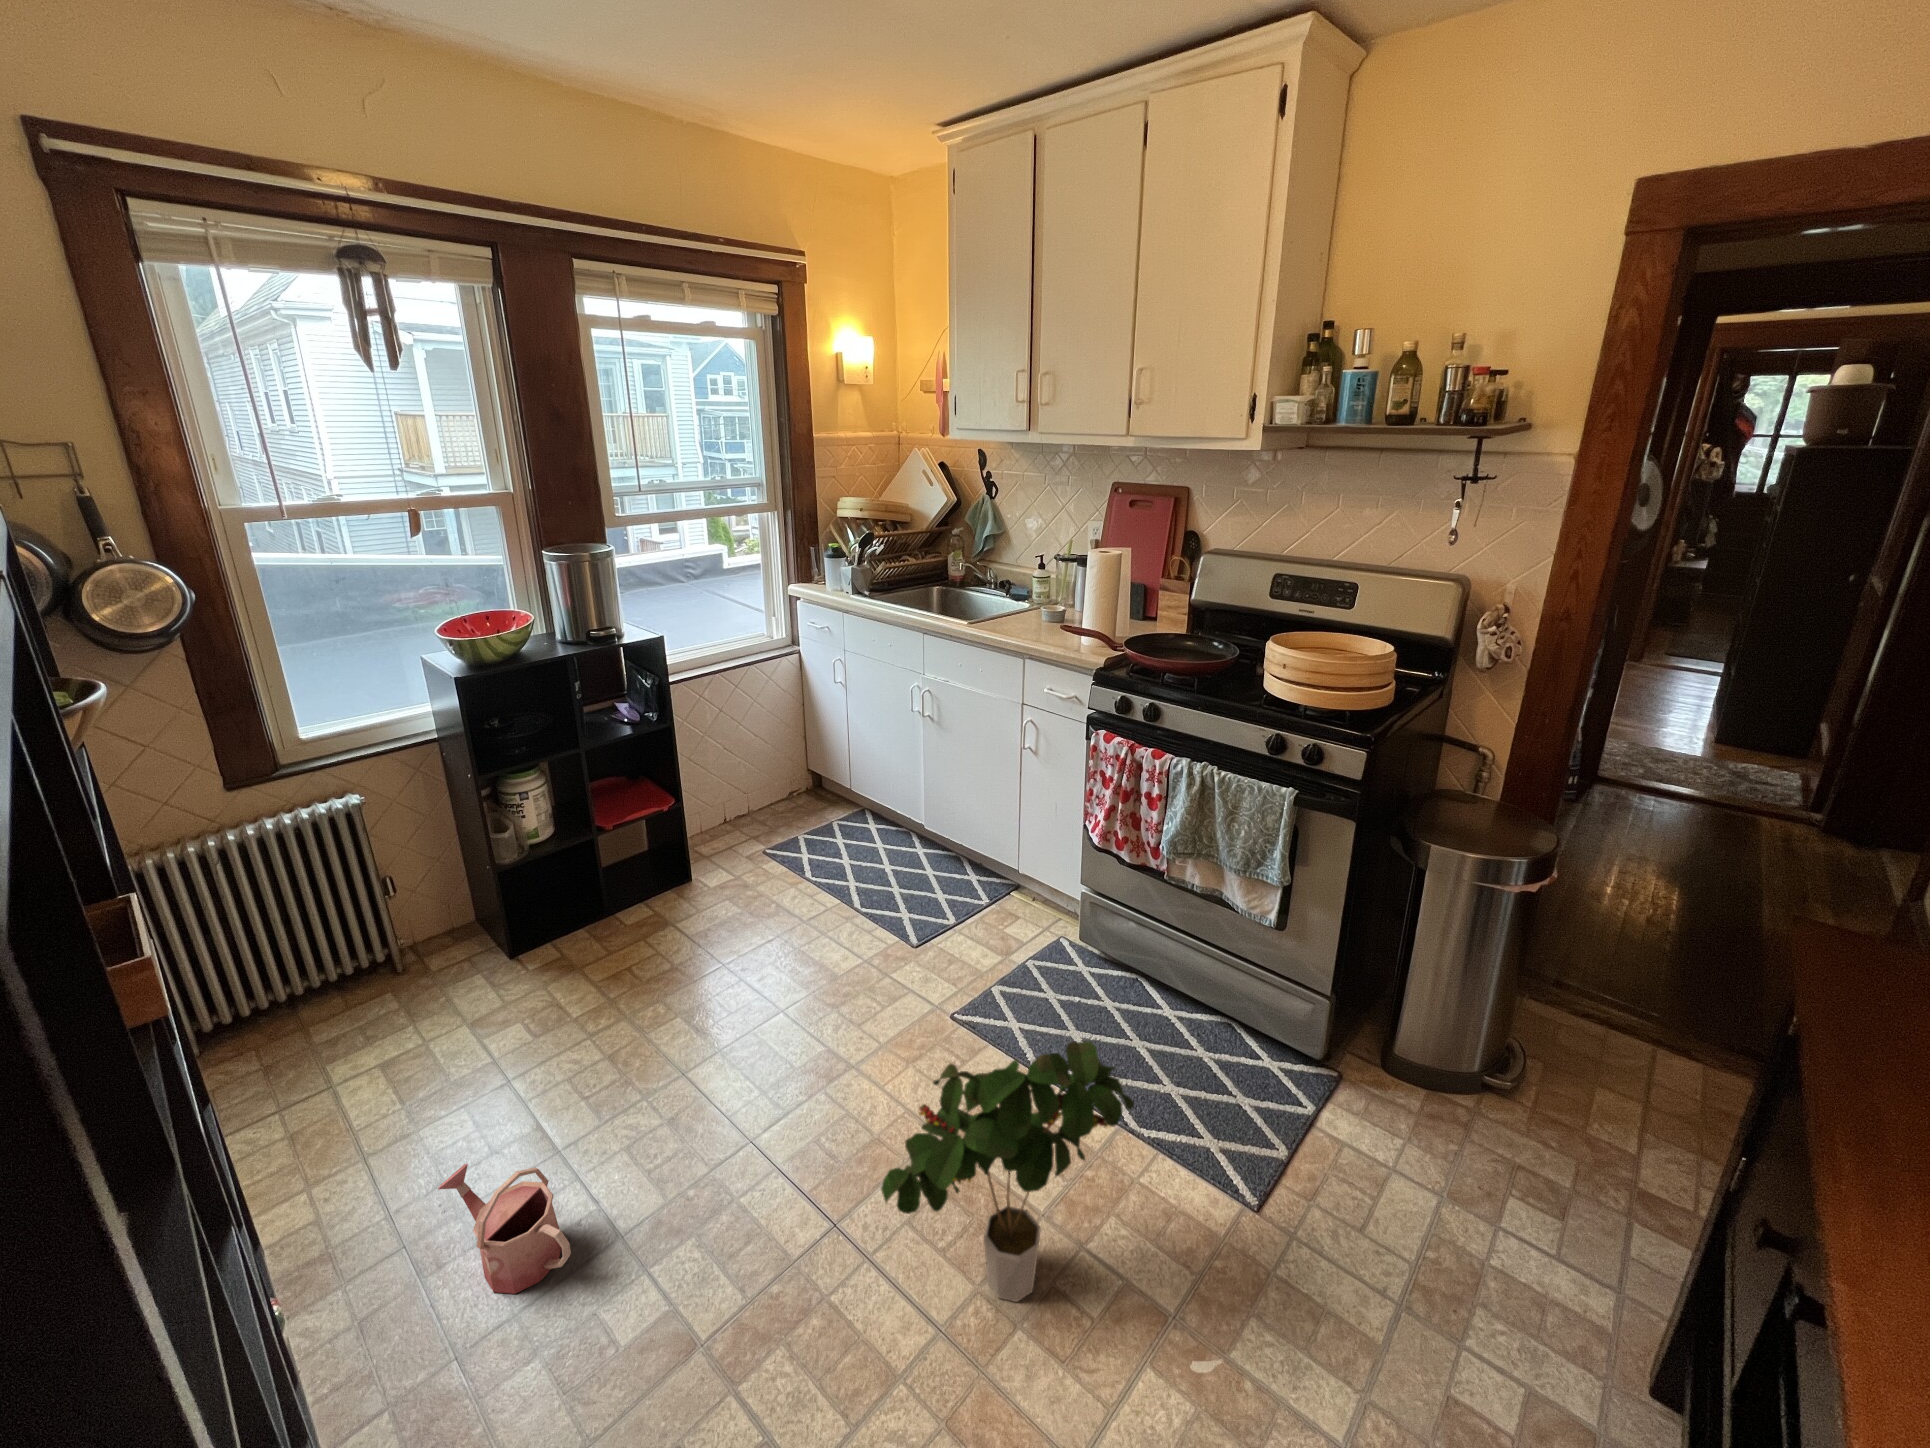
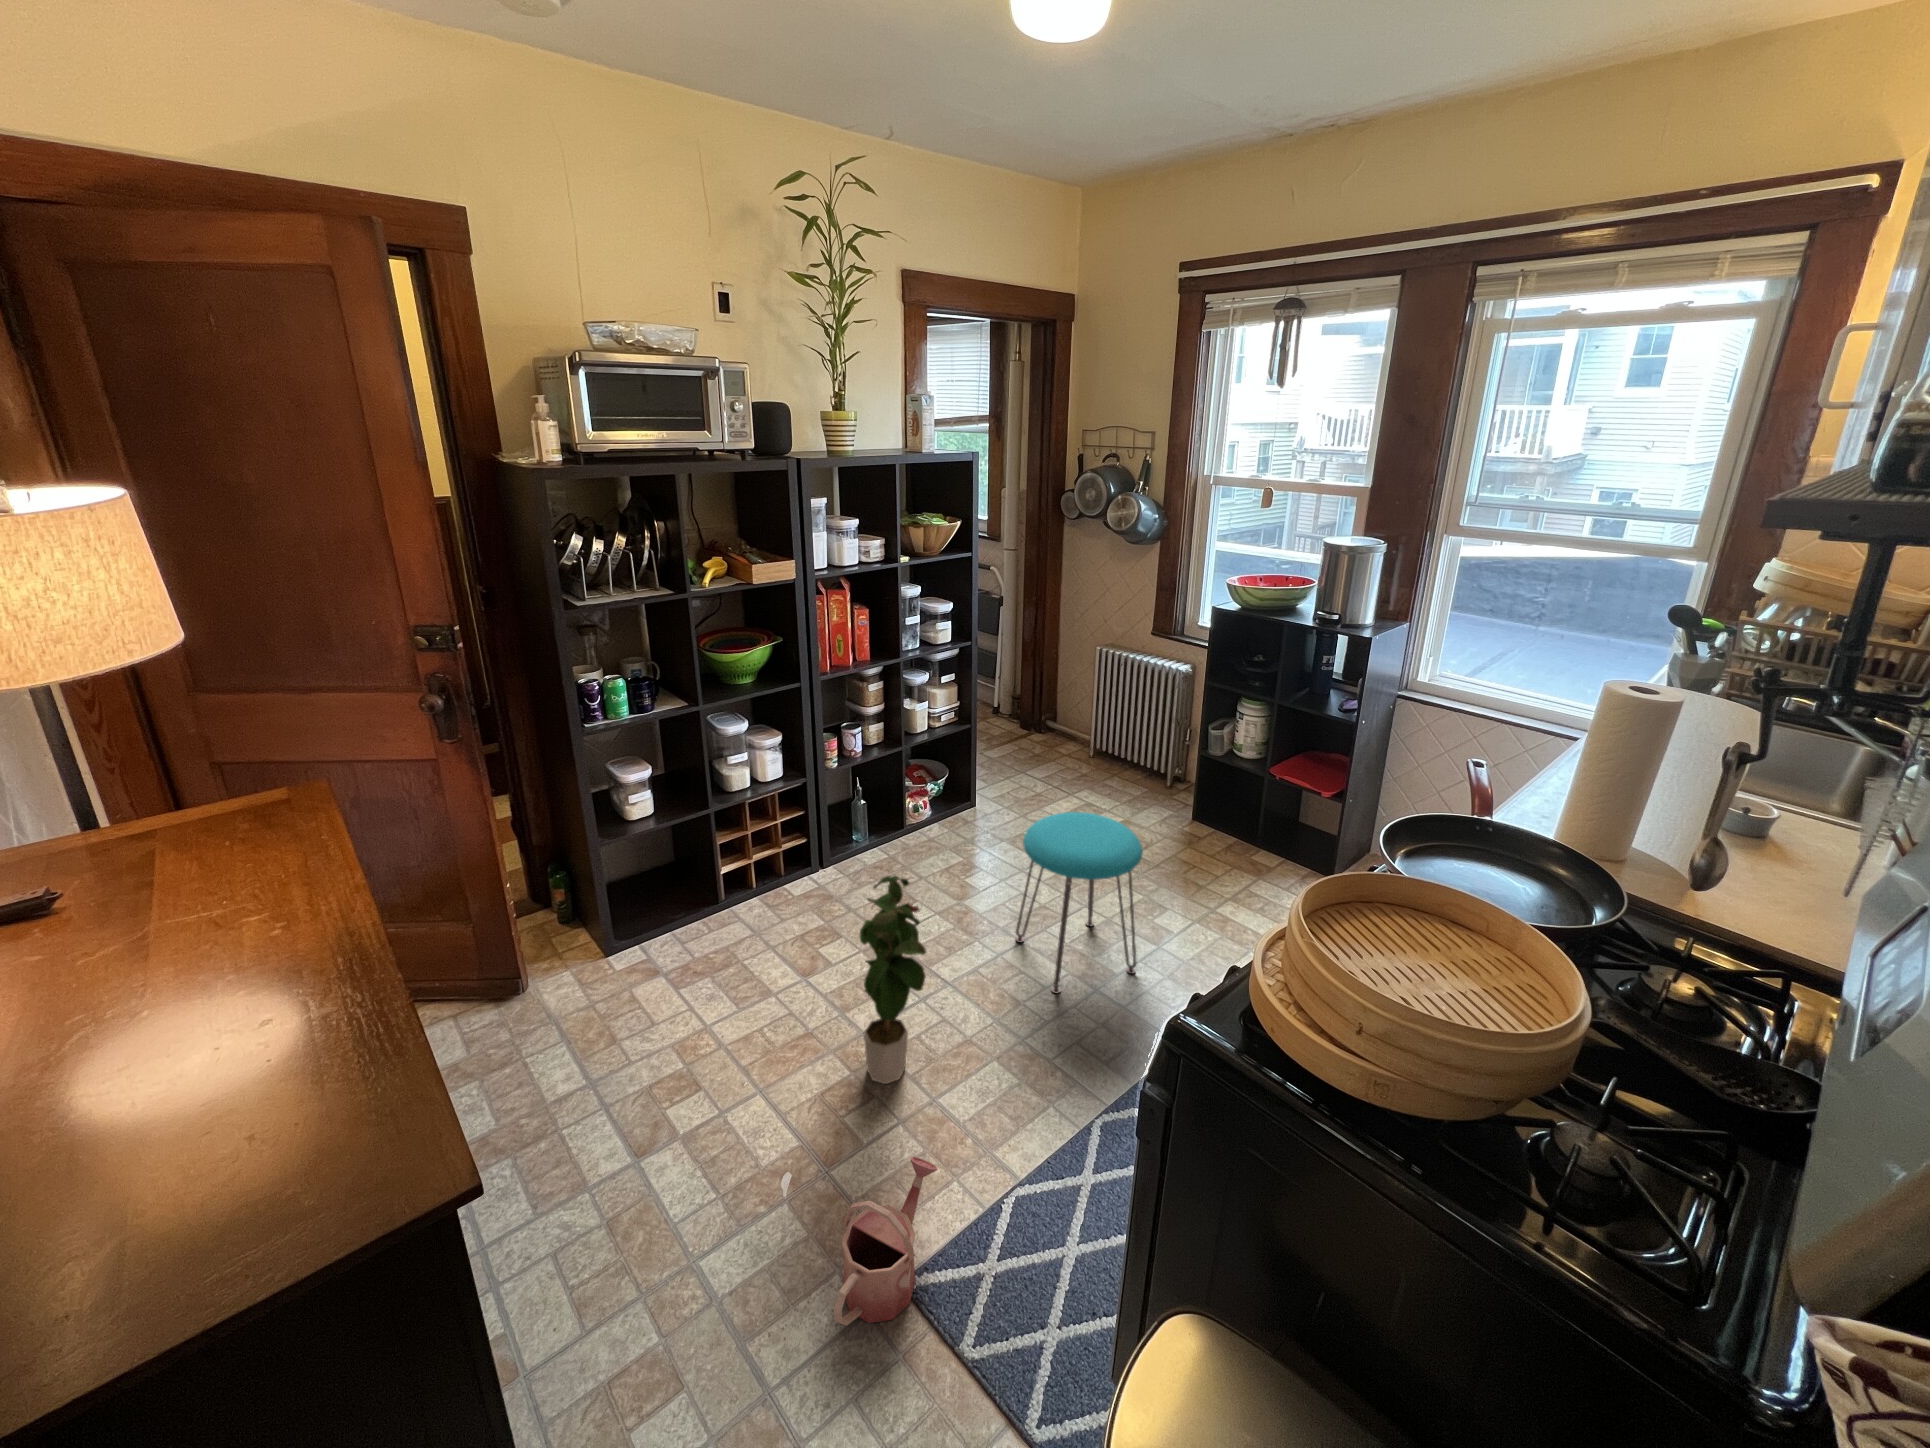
stool: none [704,906,863,1146] -> present [1015,812,1143,993]
watering can: present [438,1164,571,1294] -> present [834,1157,937,1326]

